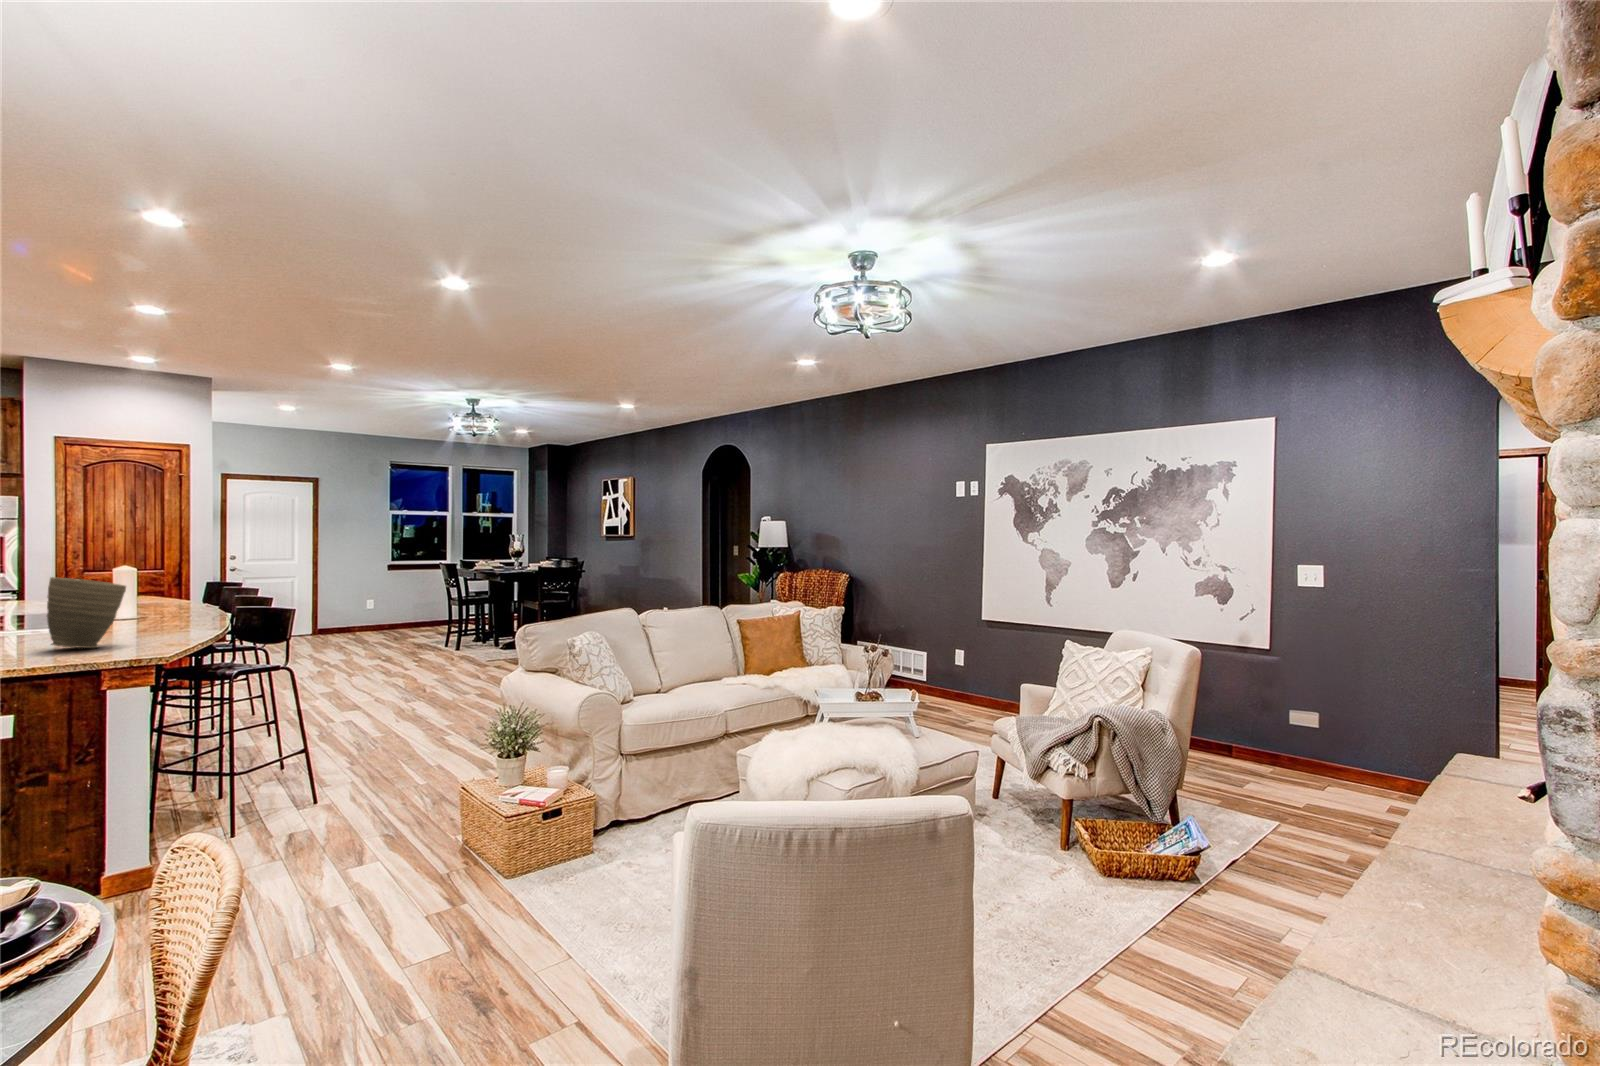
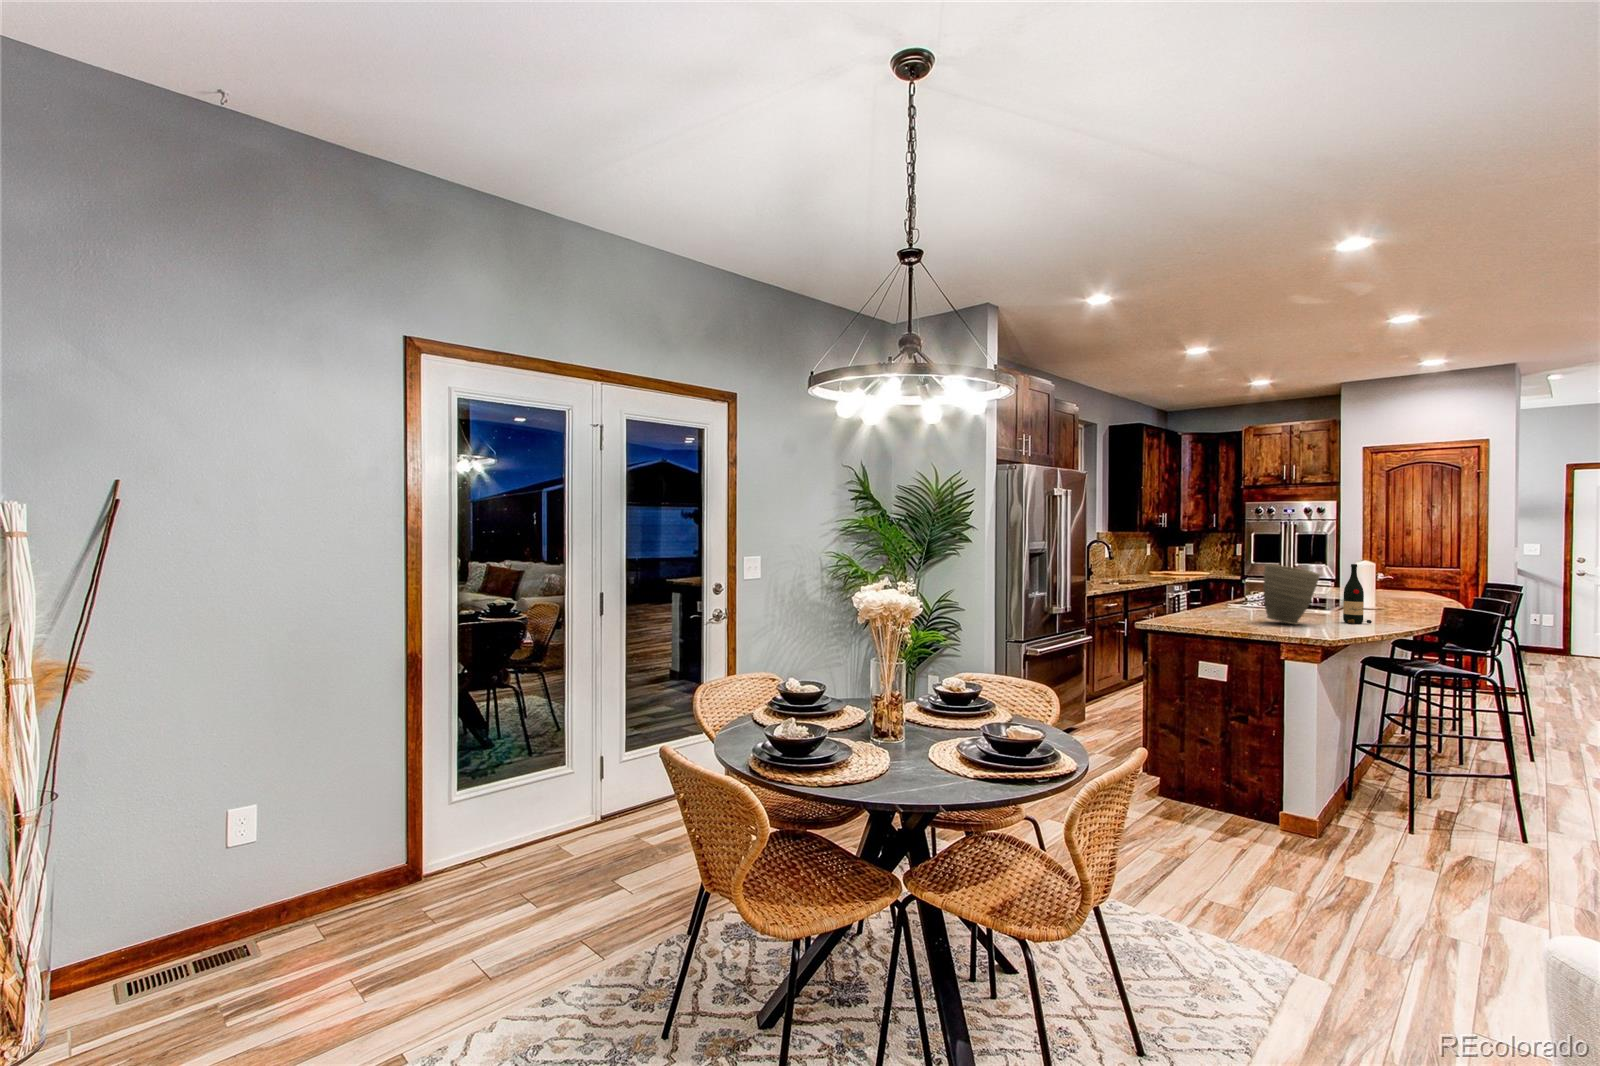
wine bottle: none [142,572,176,638] -> present [1343,564,1372,624]

